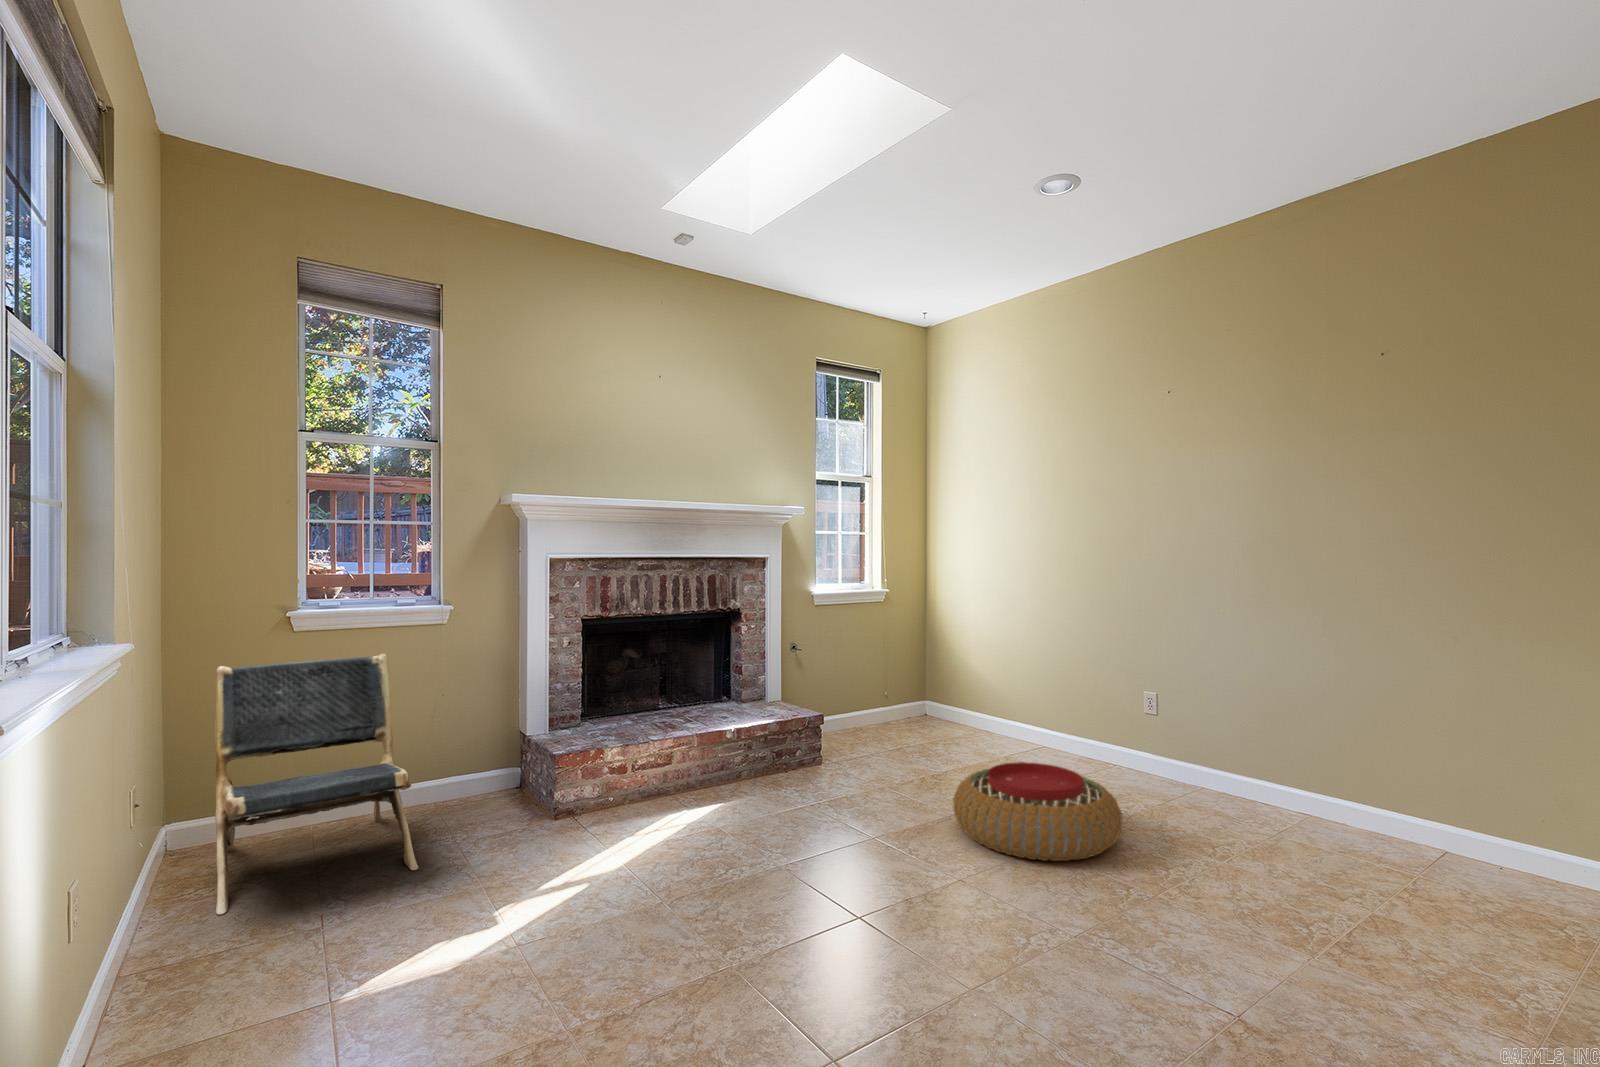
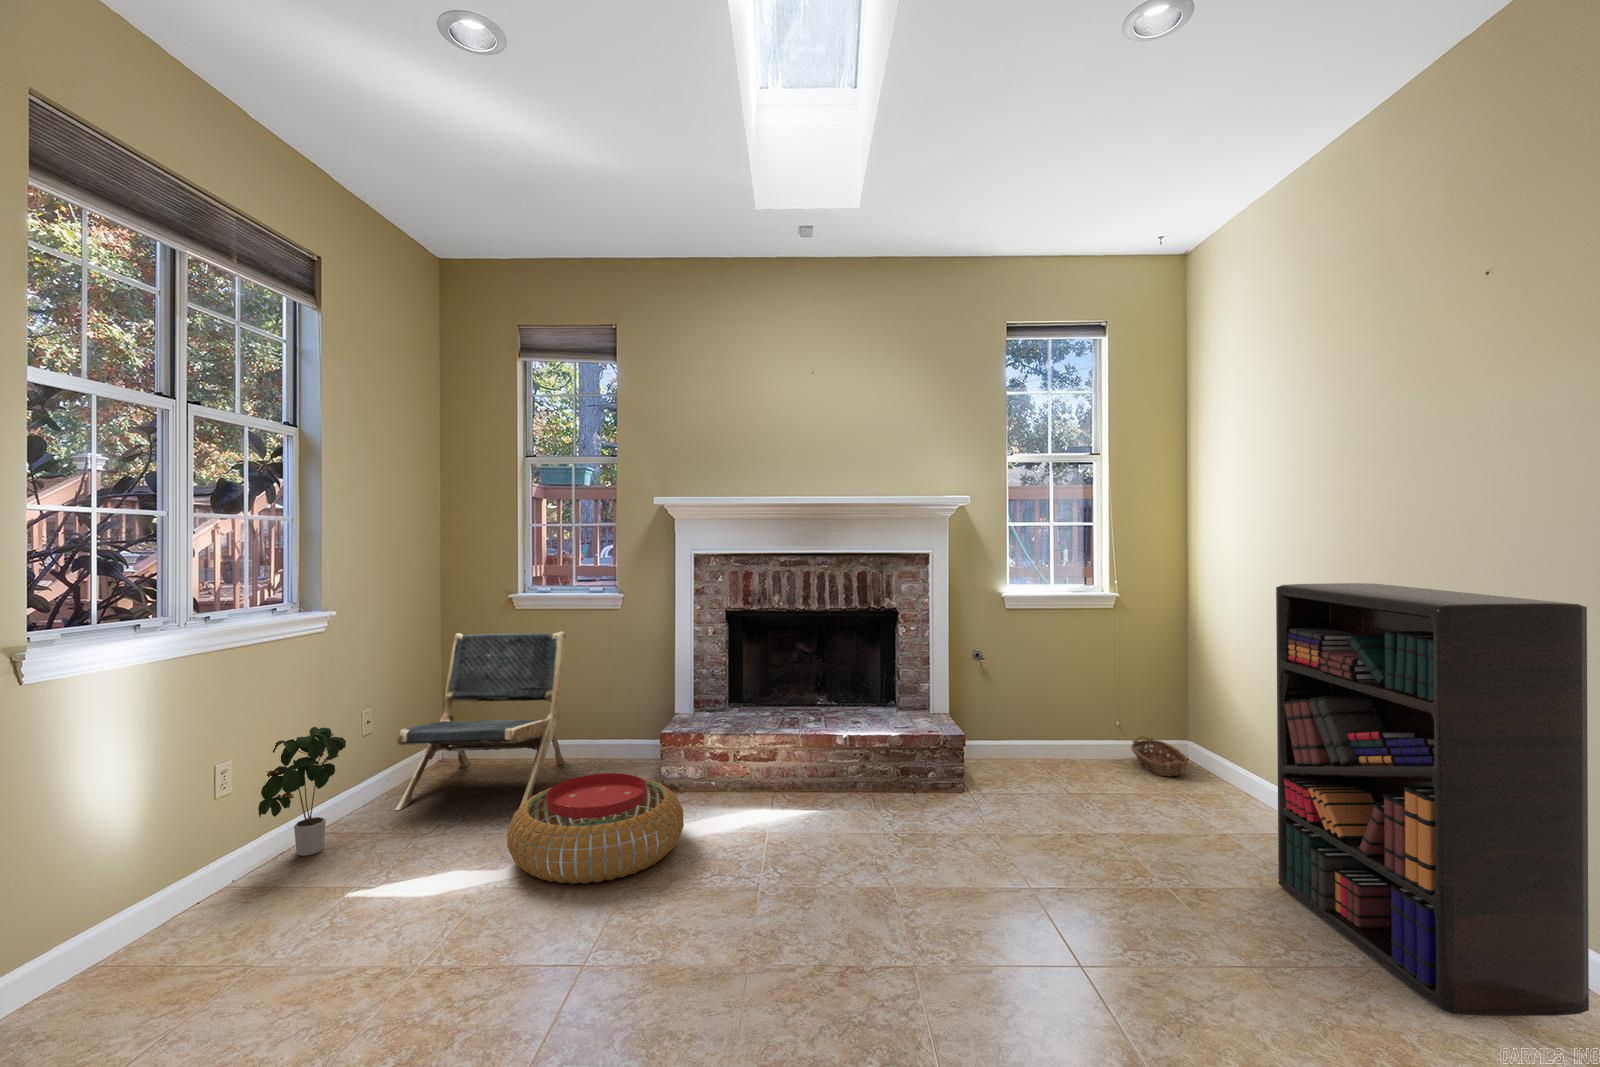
bookshelf: none [1074,573,1248,816] -> present [1276,583,1589,1016]
basket: none [889,702,961,732] -> present [1131,736,1188,776]
pouf: present [953,762,1122,861] -> present [507,773,684,884]
potted plant: none [116,805,194,997] -> present [258,727,346,856]

